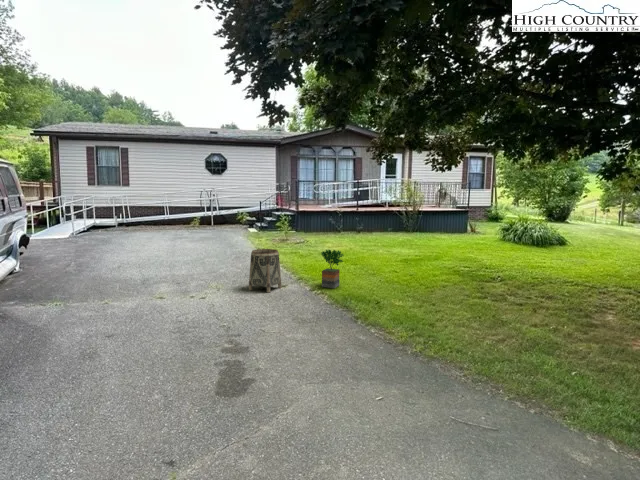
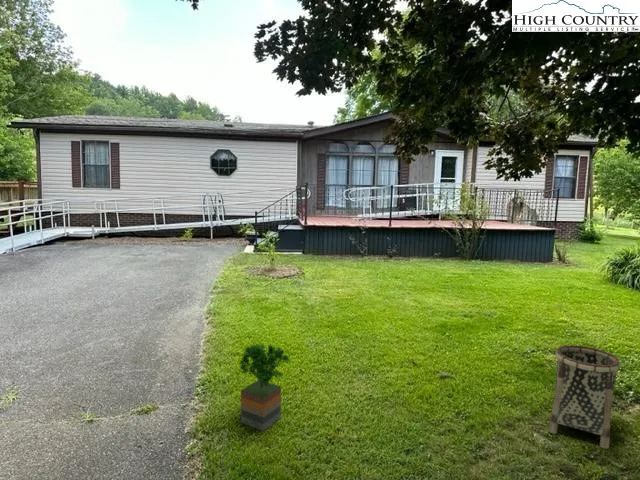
basket: present [249,249,281,293] -> present [549,345,620,449]

